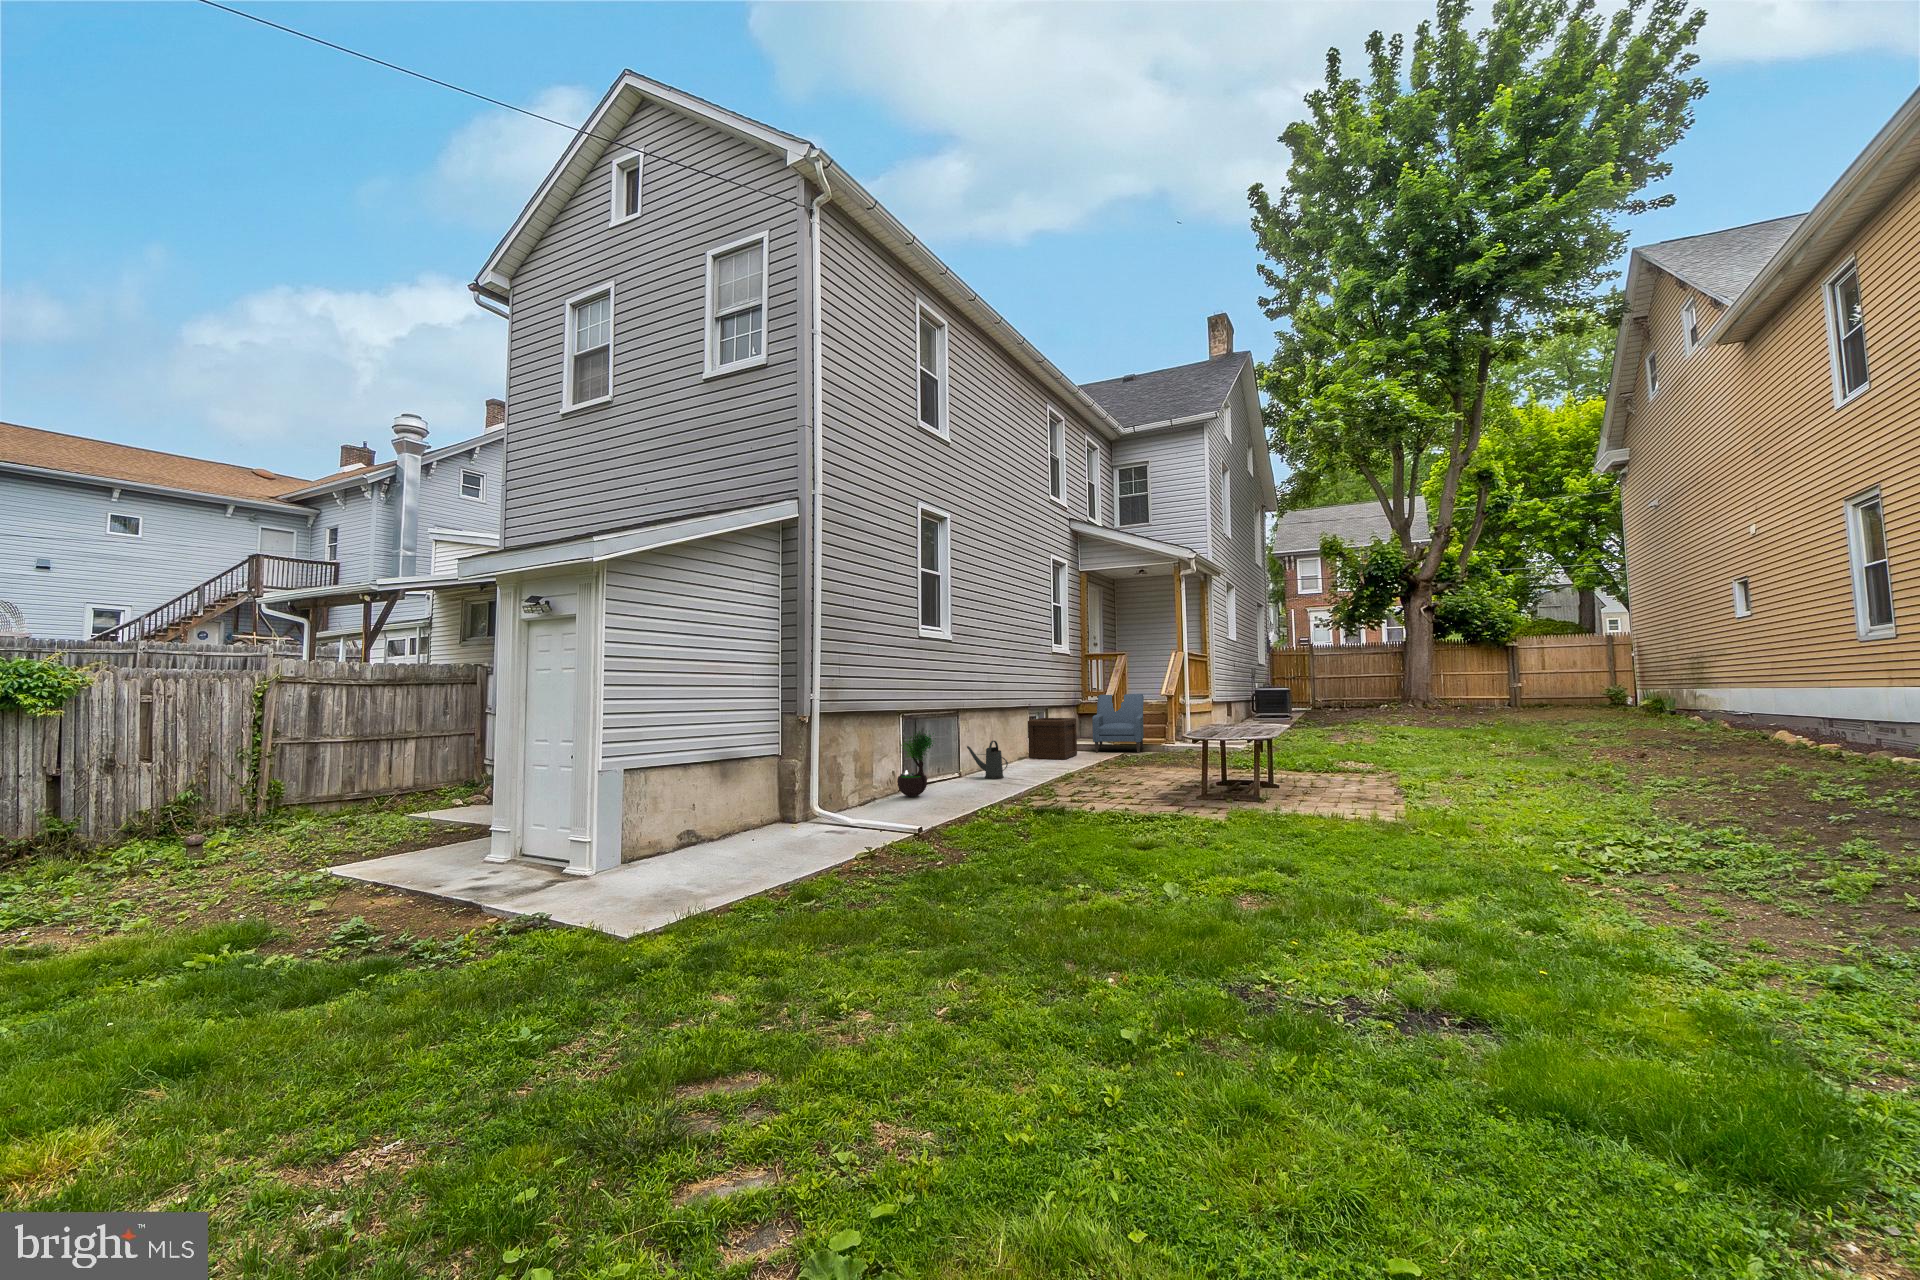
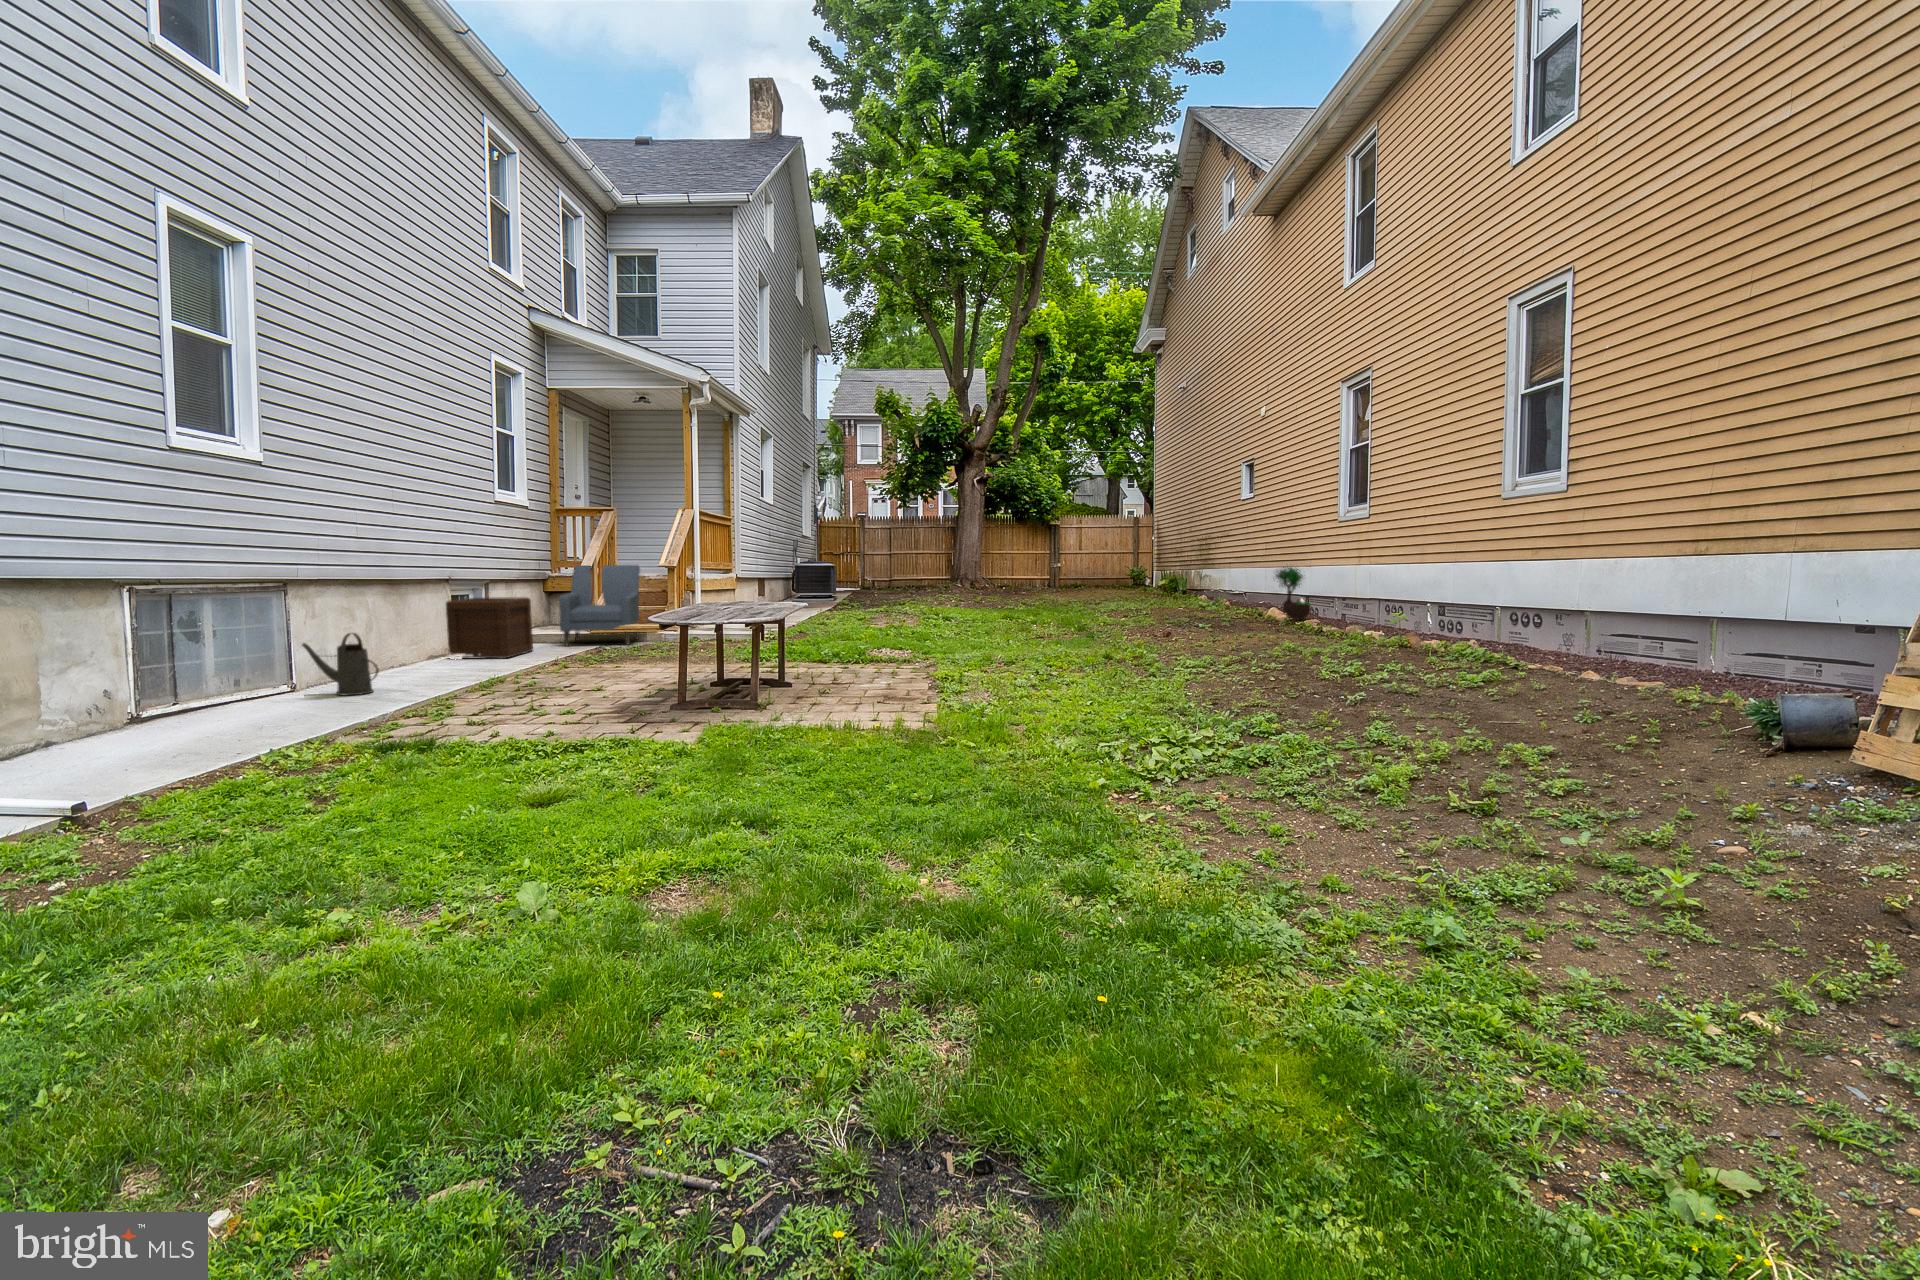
potted tree: present [897,732,934,797] -> present [1276,566,1311,620]

